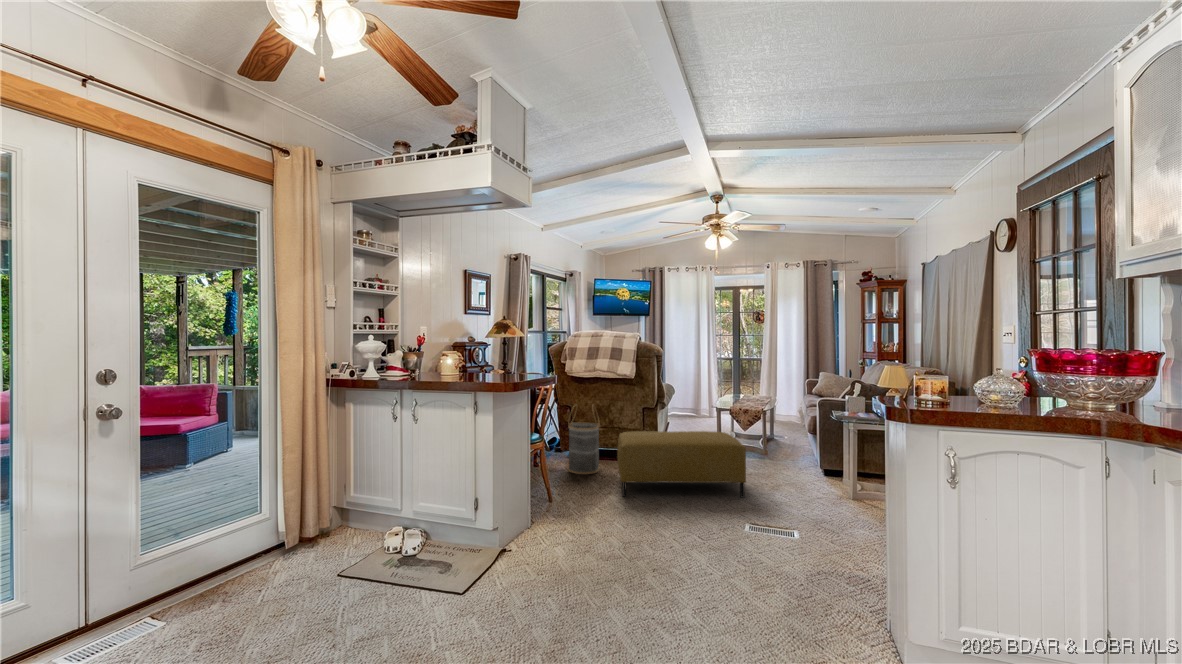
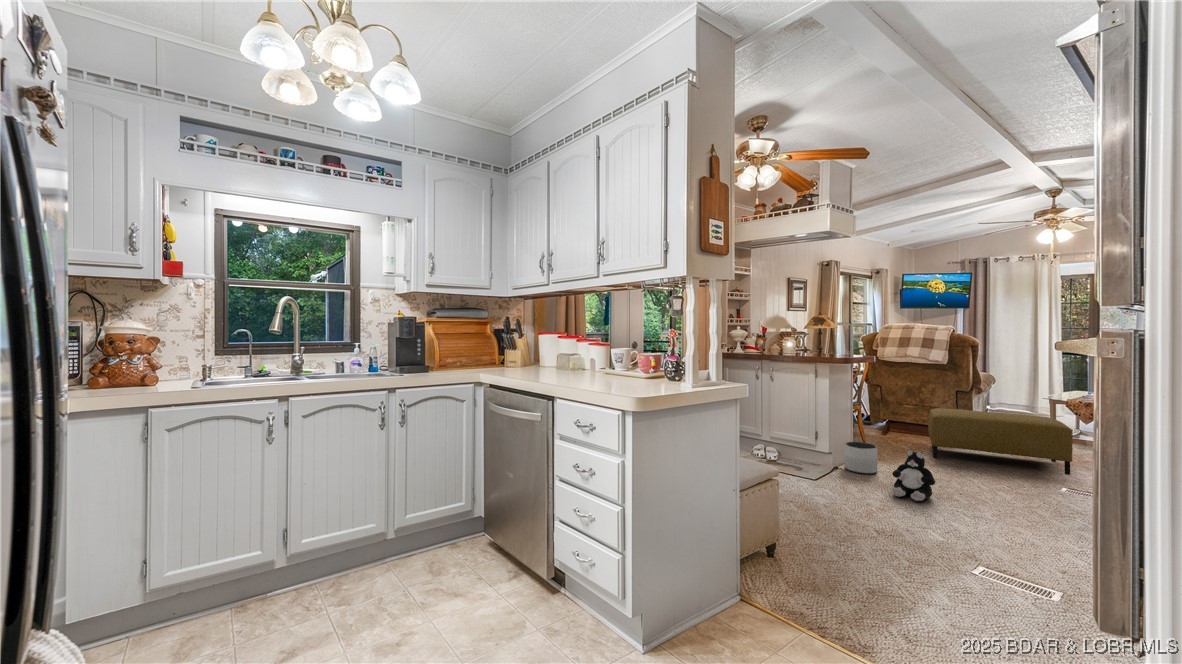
basket: present [568,410,600,474] -> none [879,383,911,441]
planter: none [517,500,558,552] -> present [845,442,877,474]
plush toy: none [570,517,625,601] -> present [892,450,935,501]

